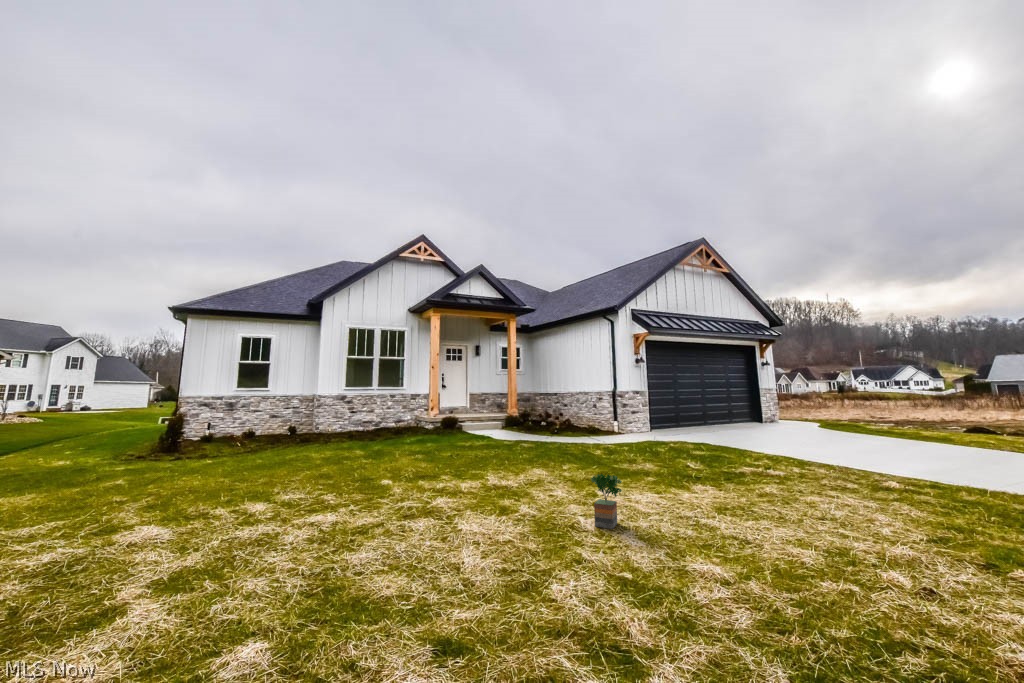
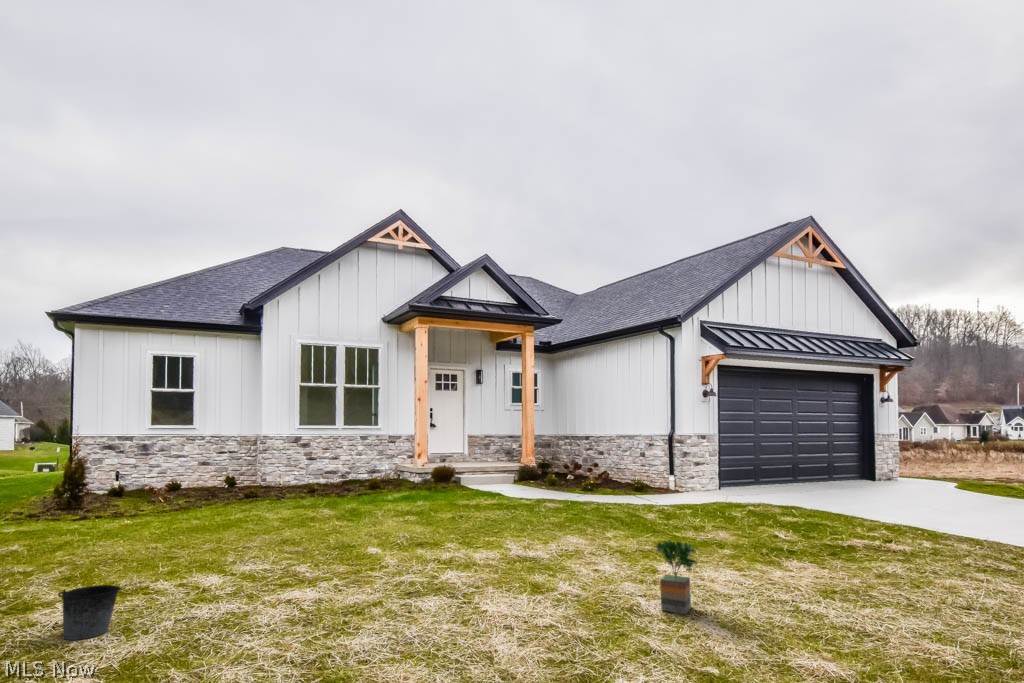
bucket: none [127,515,179,558] -> present [58,585,121,640]

